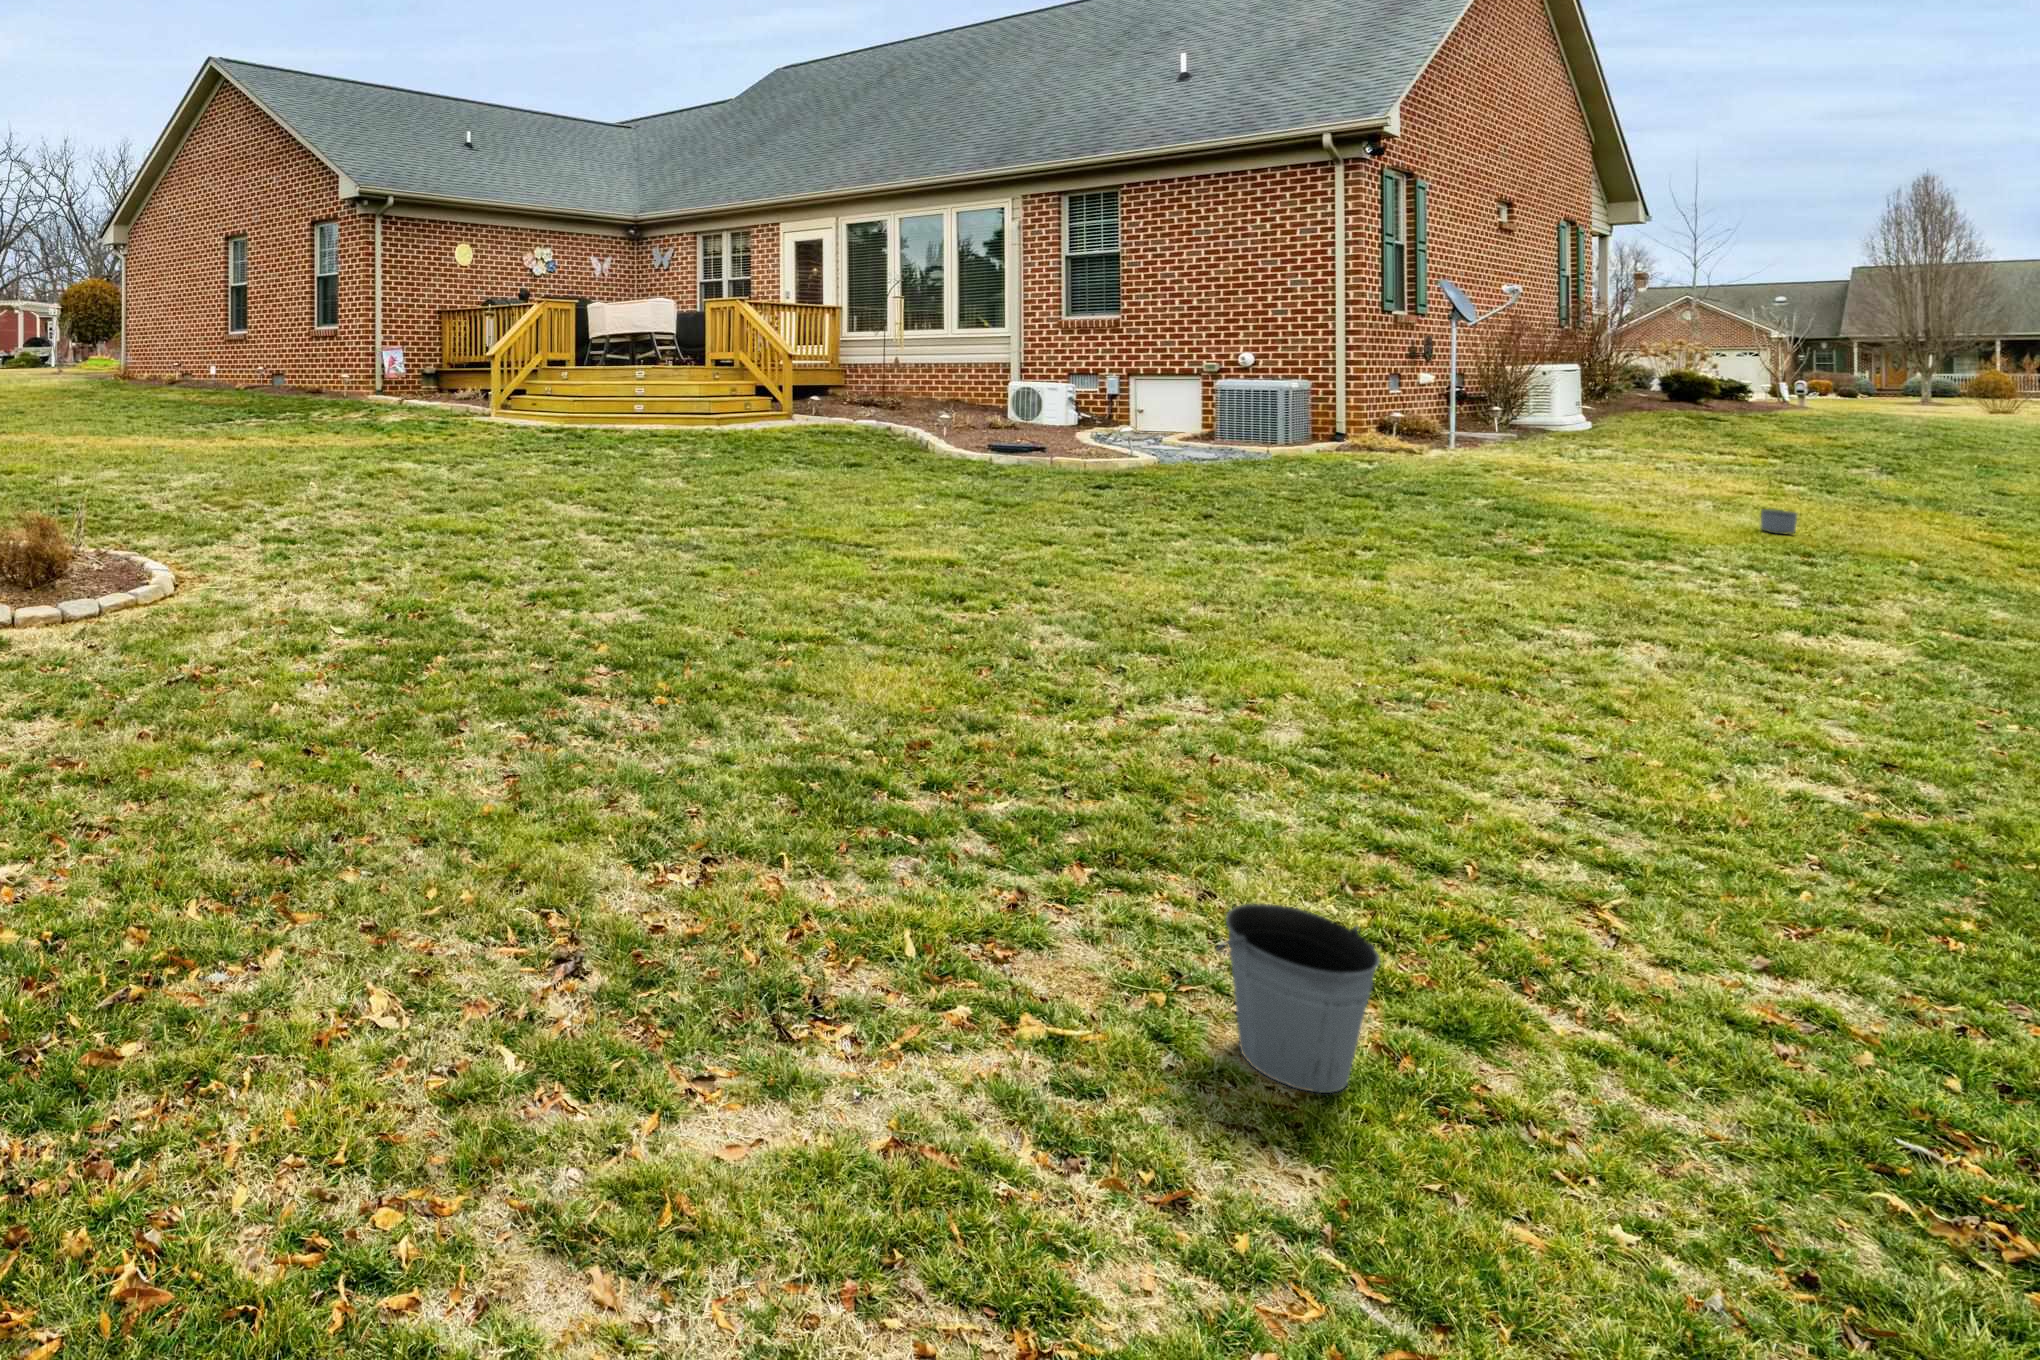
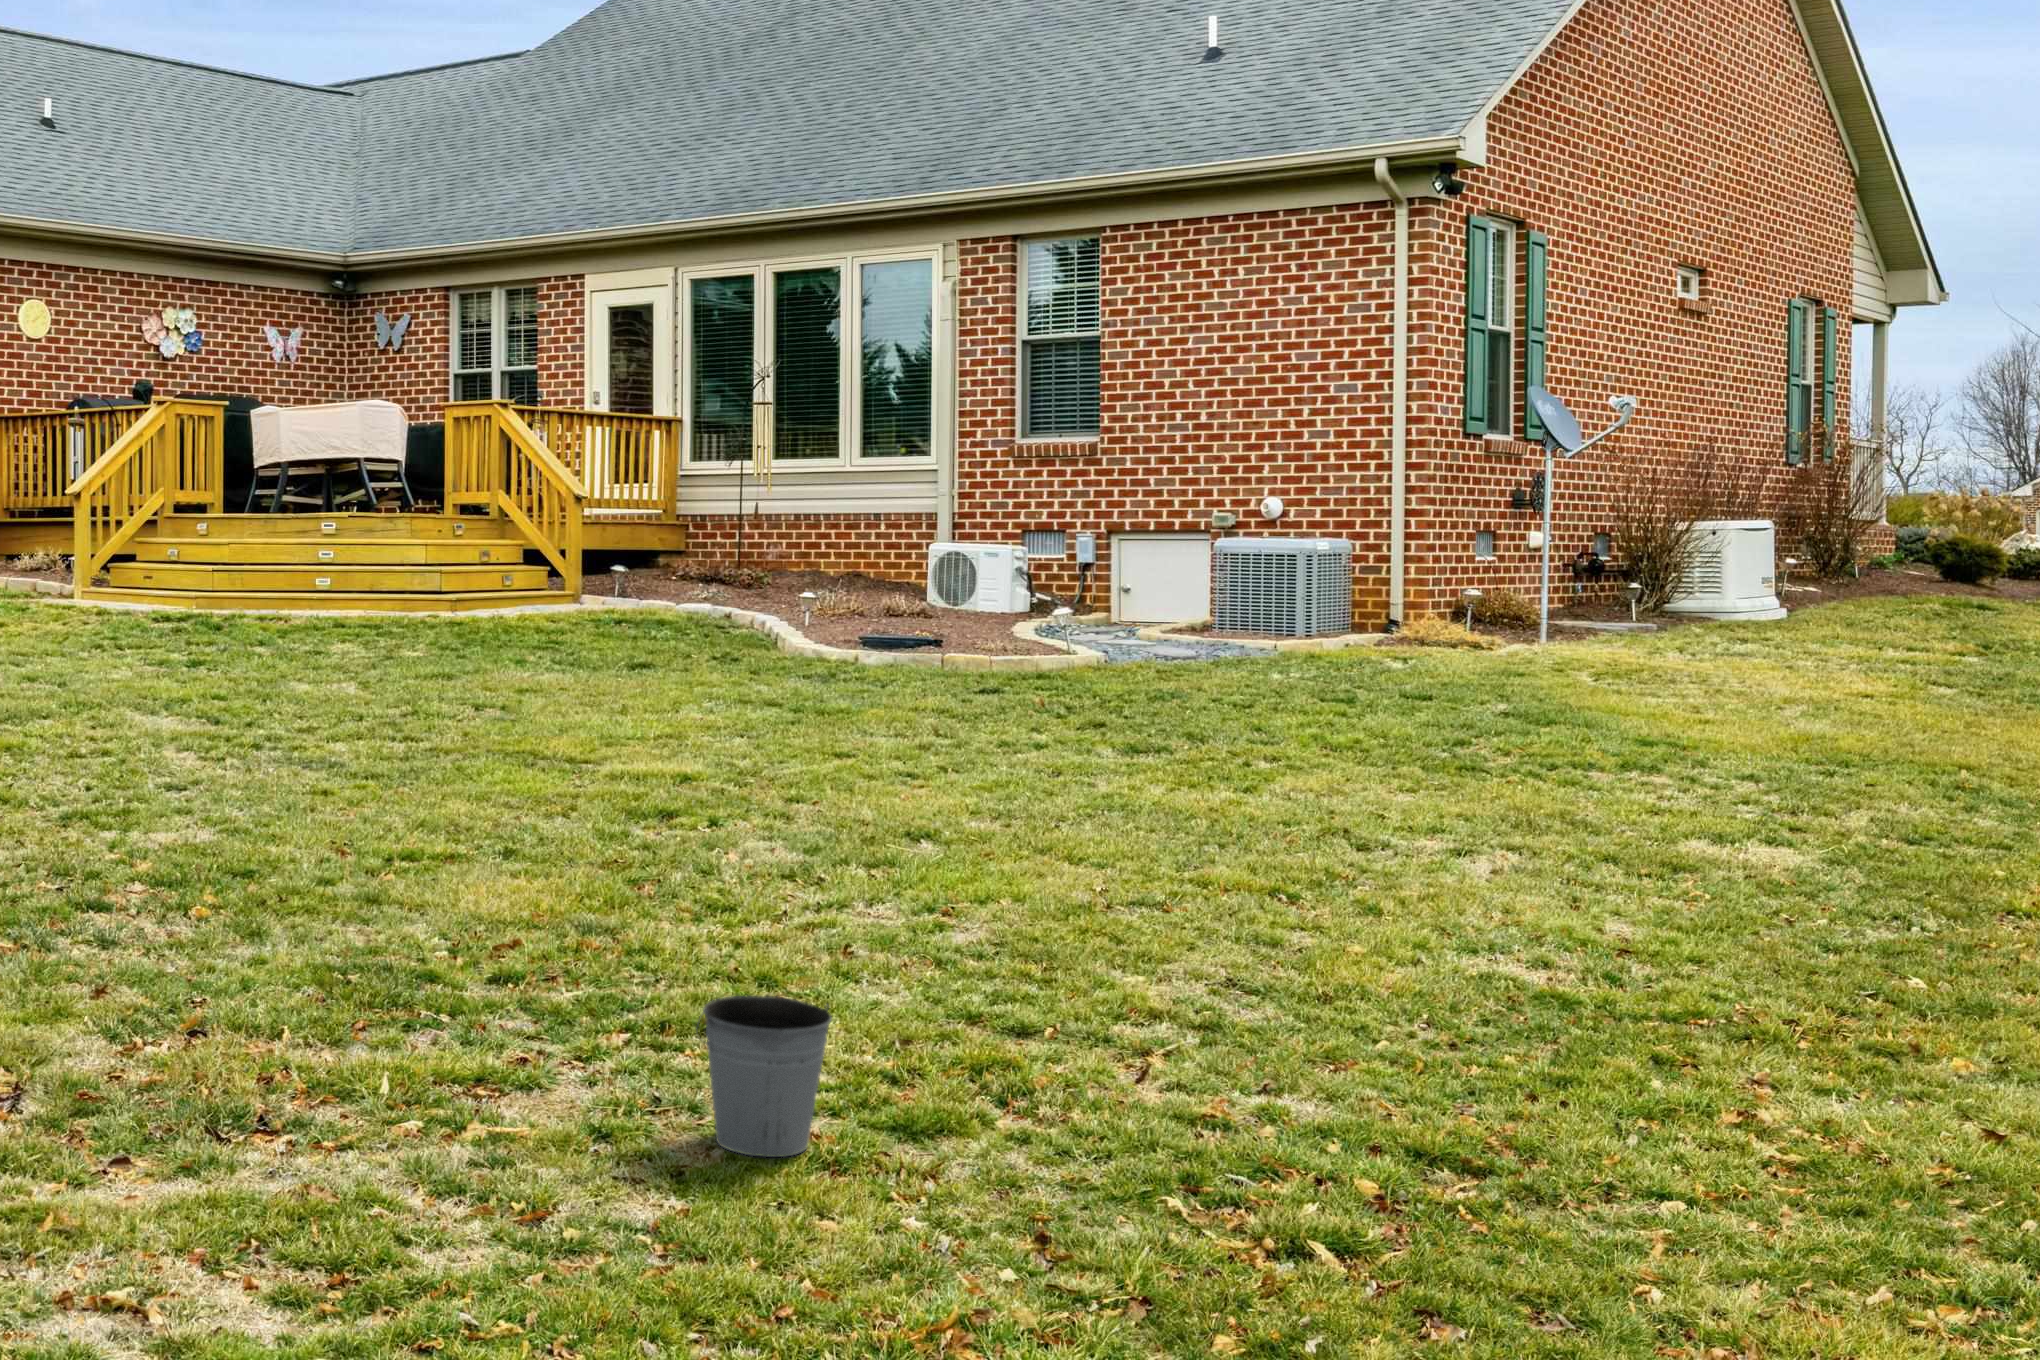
planter: present [1761,509,1797,534] -> none [1817,703,1857,737]

